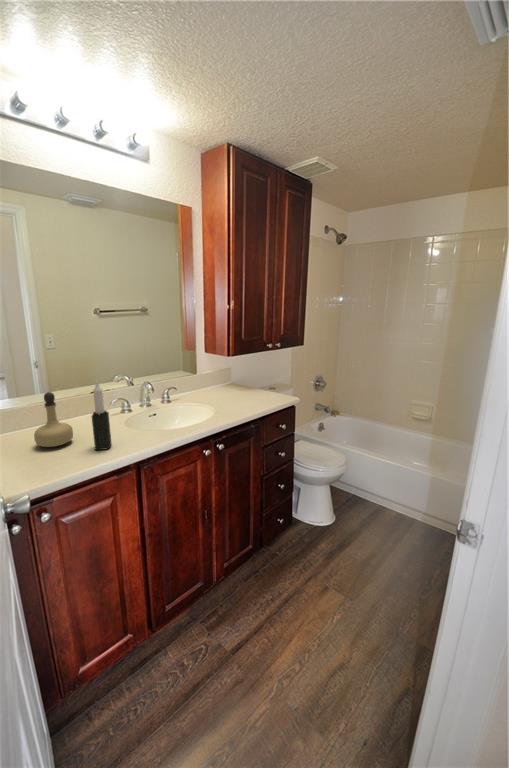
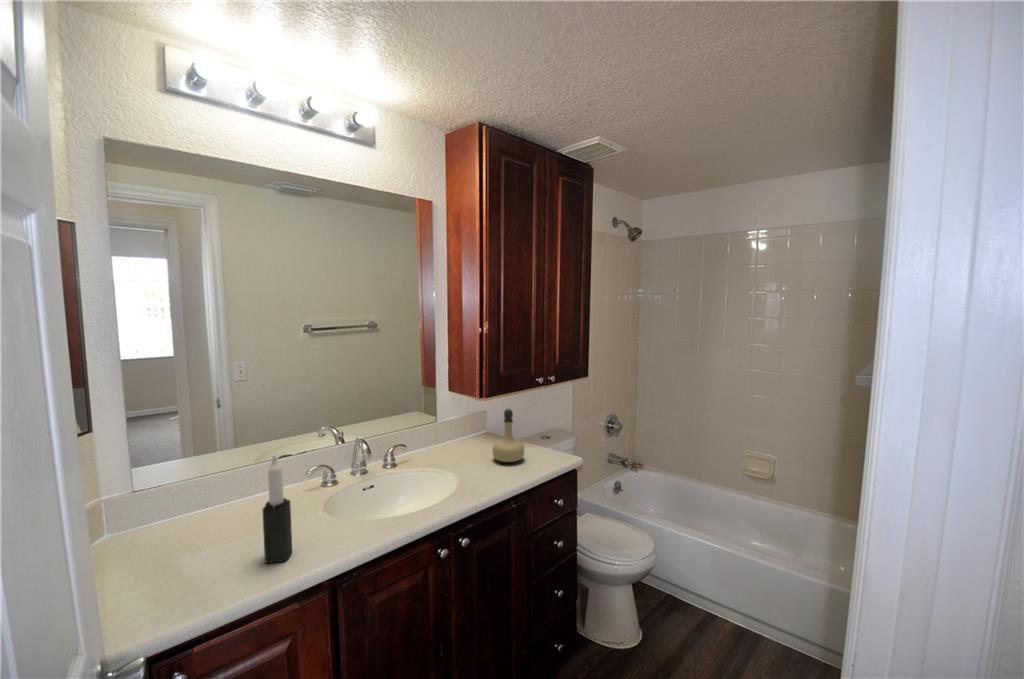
perfume bottle: present [34,392,73,447] -> present [492,409,524,462]

